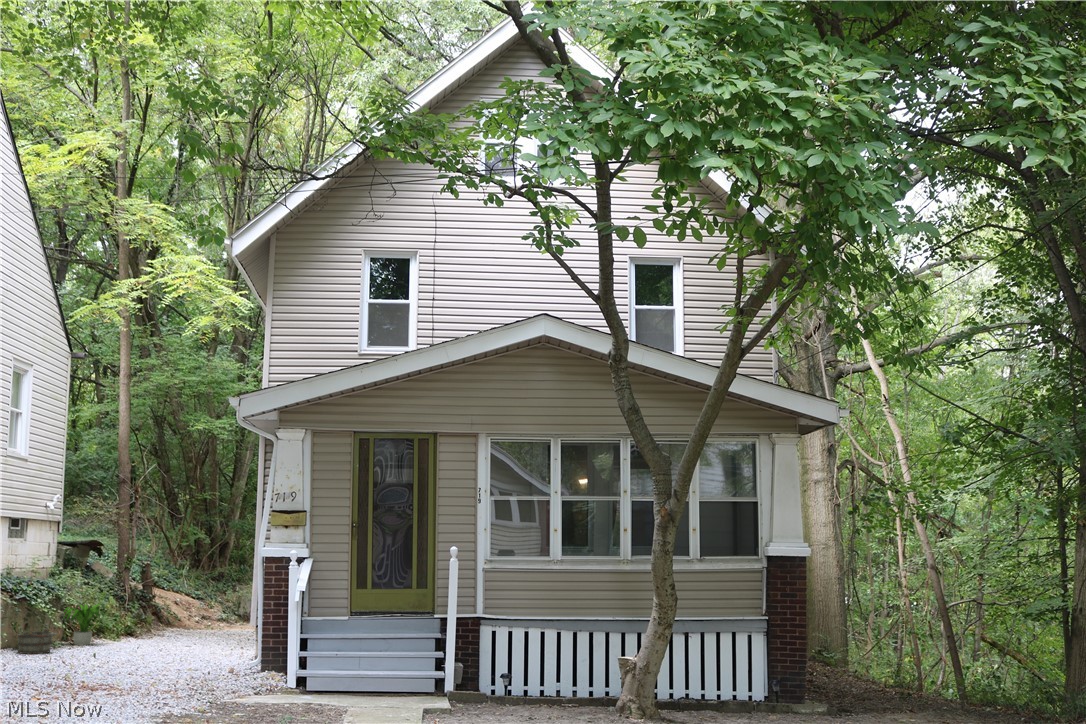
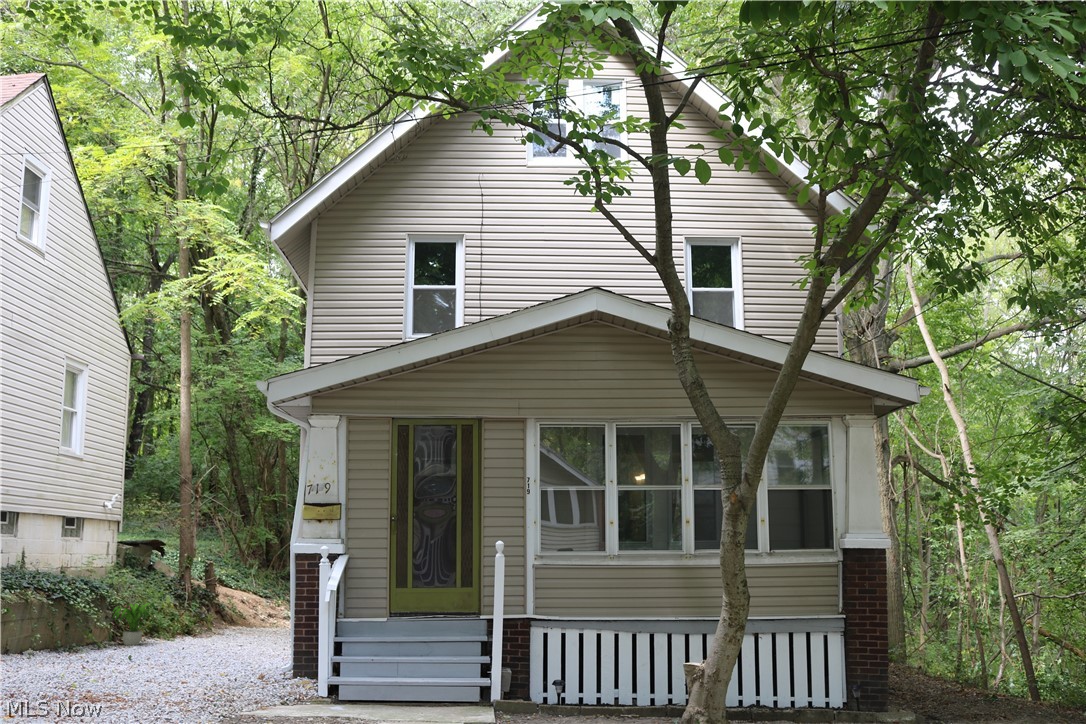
bucket: present [17,628,57,654] -> none [59,629,102,656]

